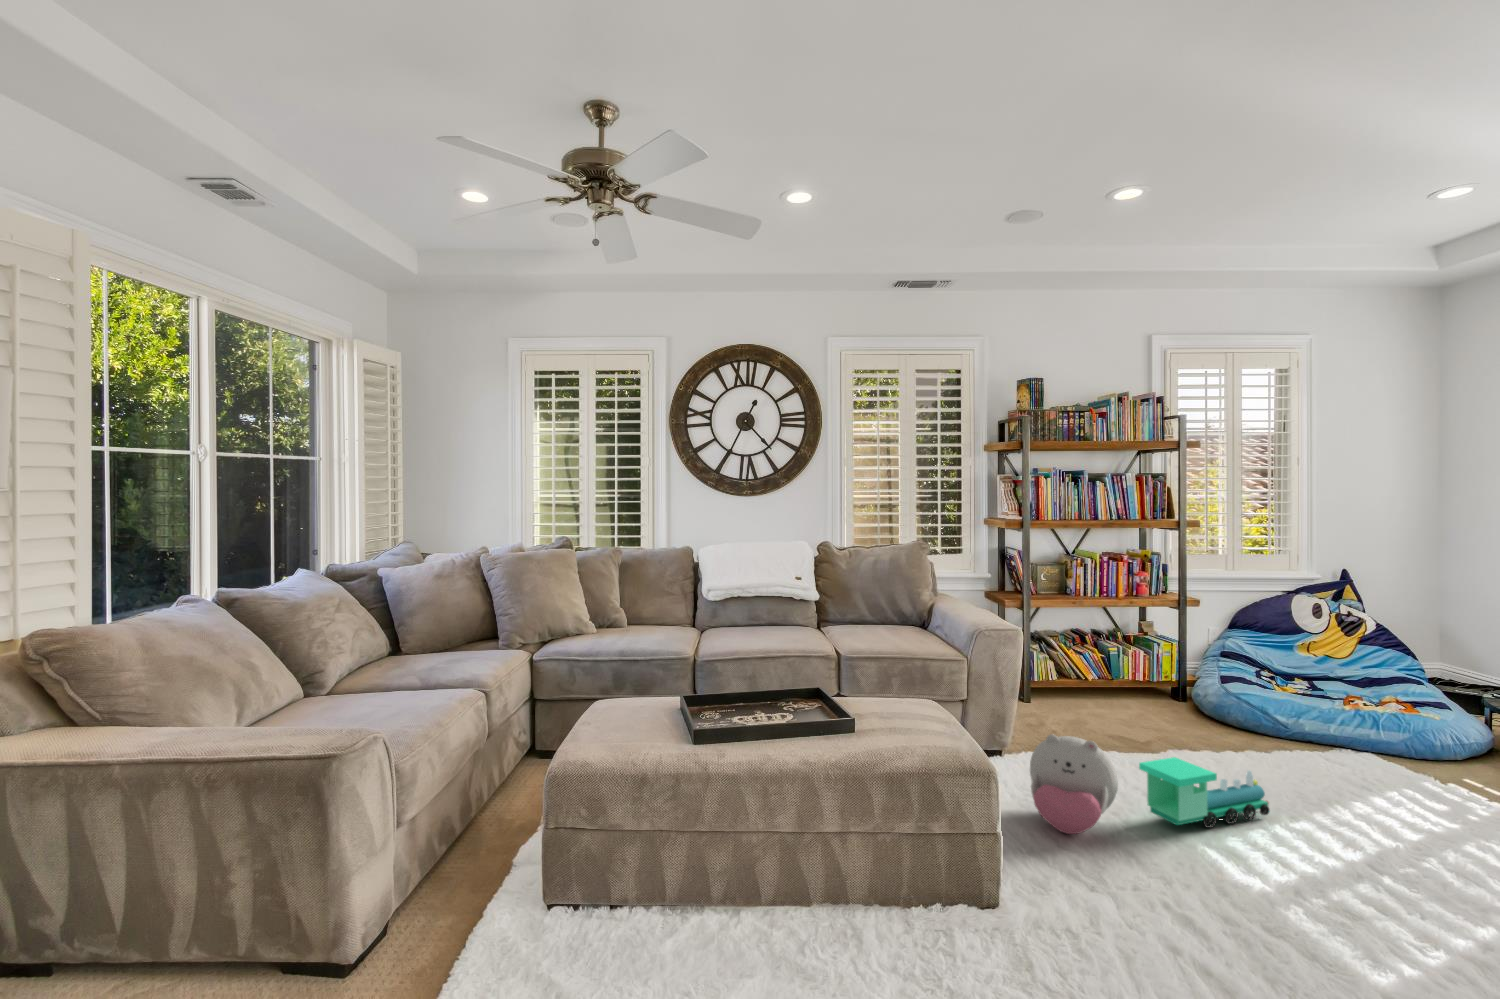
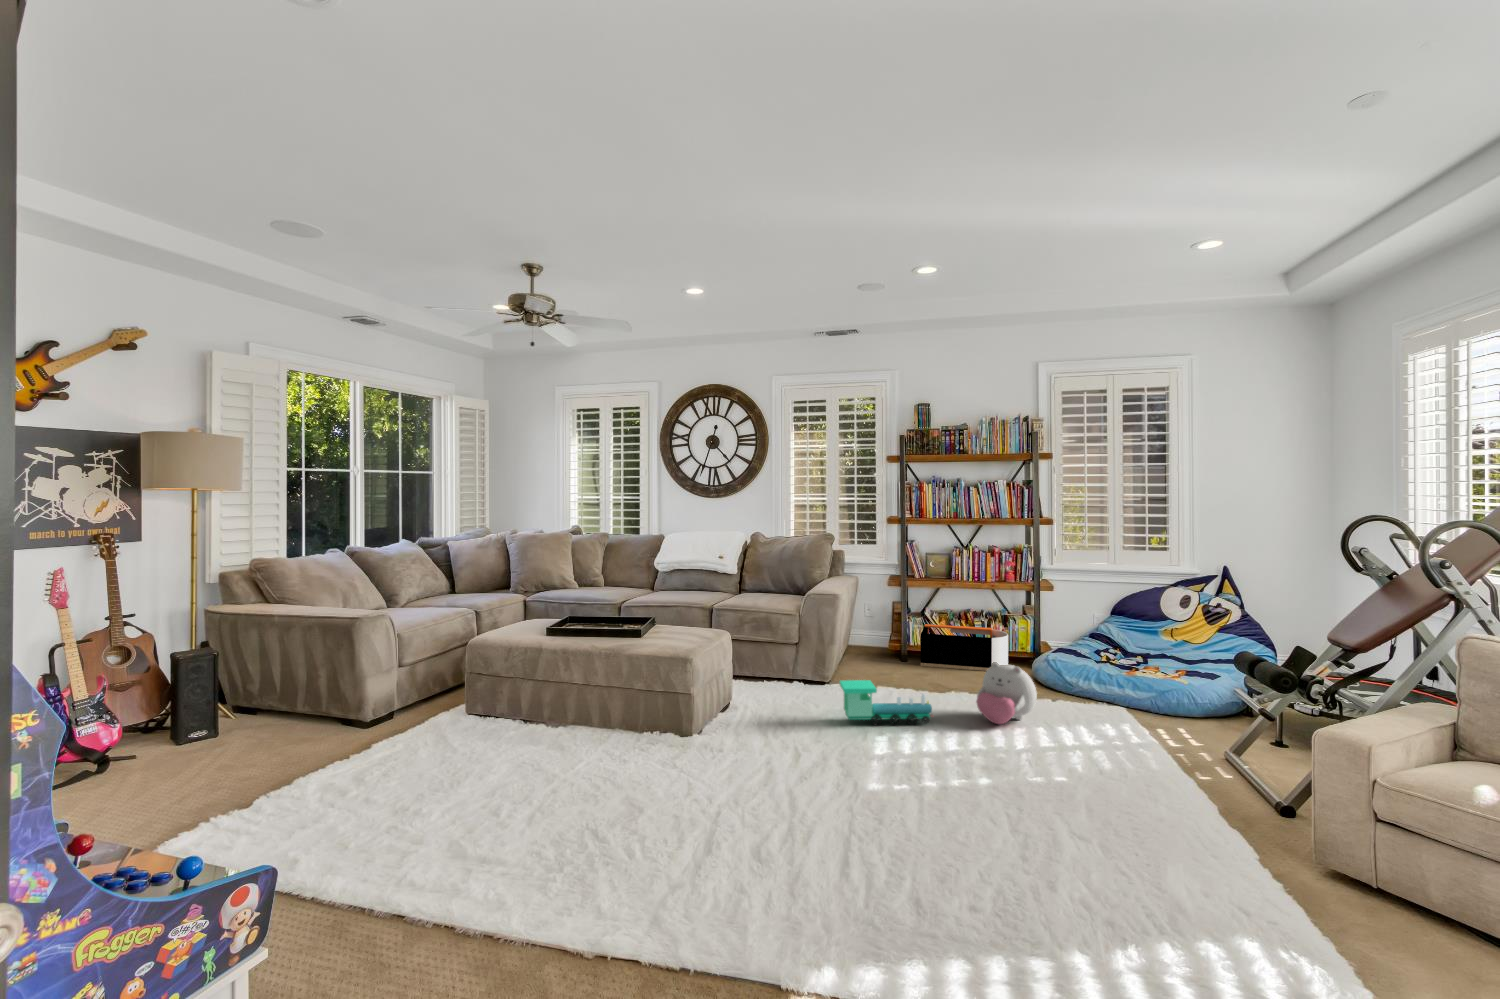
storage bin: none [1051,654,1171,711] -> present [921,624,1008,671]
plush toy: present [1030,734,1118,834] -> present [976,662,1037,724]

